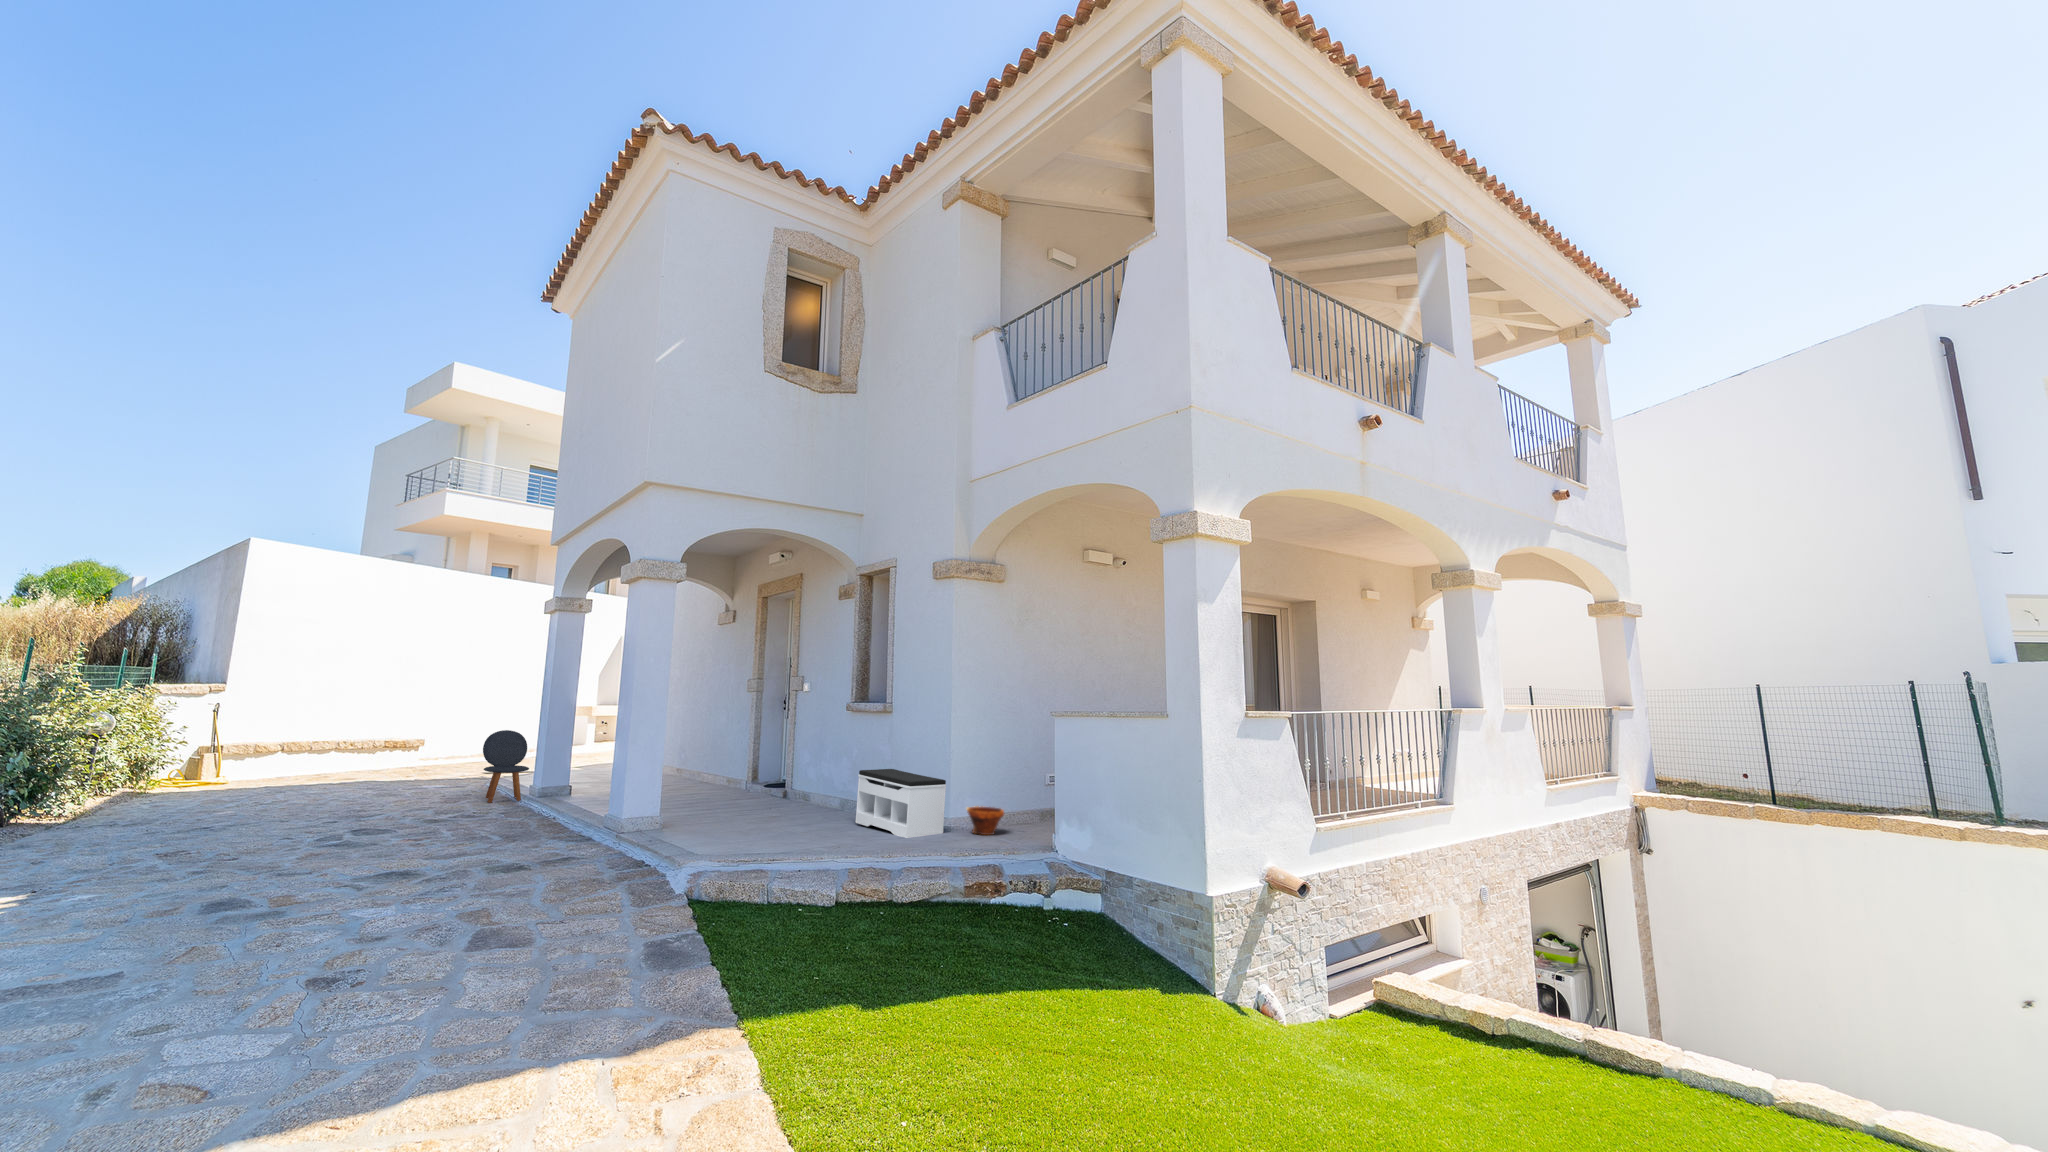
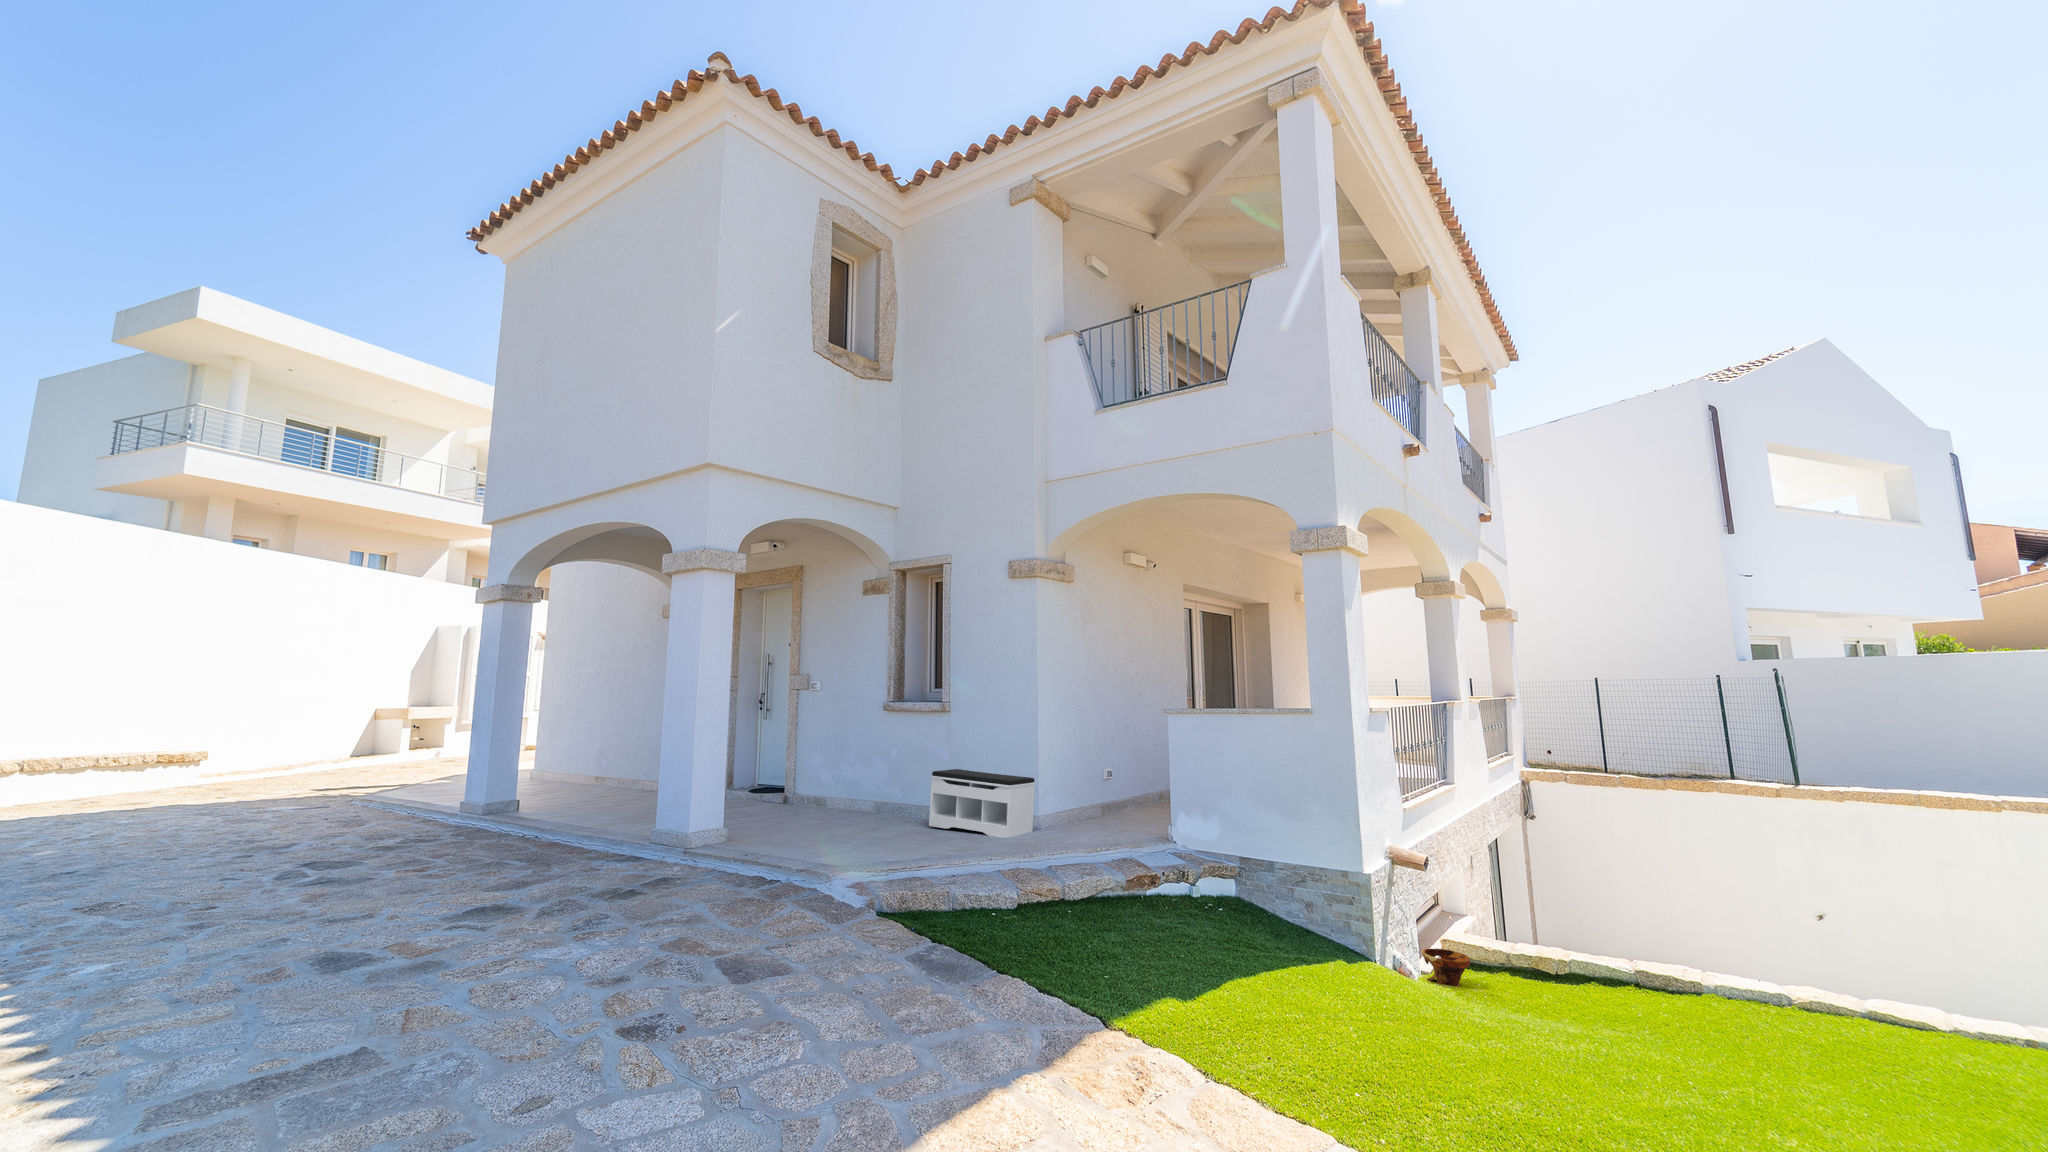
chair: present [483,730,529,803] -> none [413,739,477,825]
planter: present [967,806,1004,835] -> present [1421,949,1470,986]

